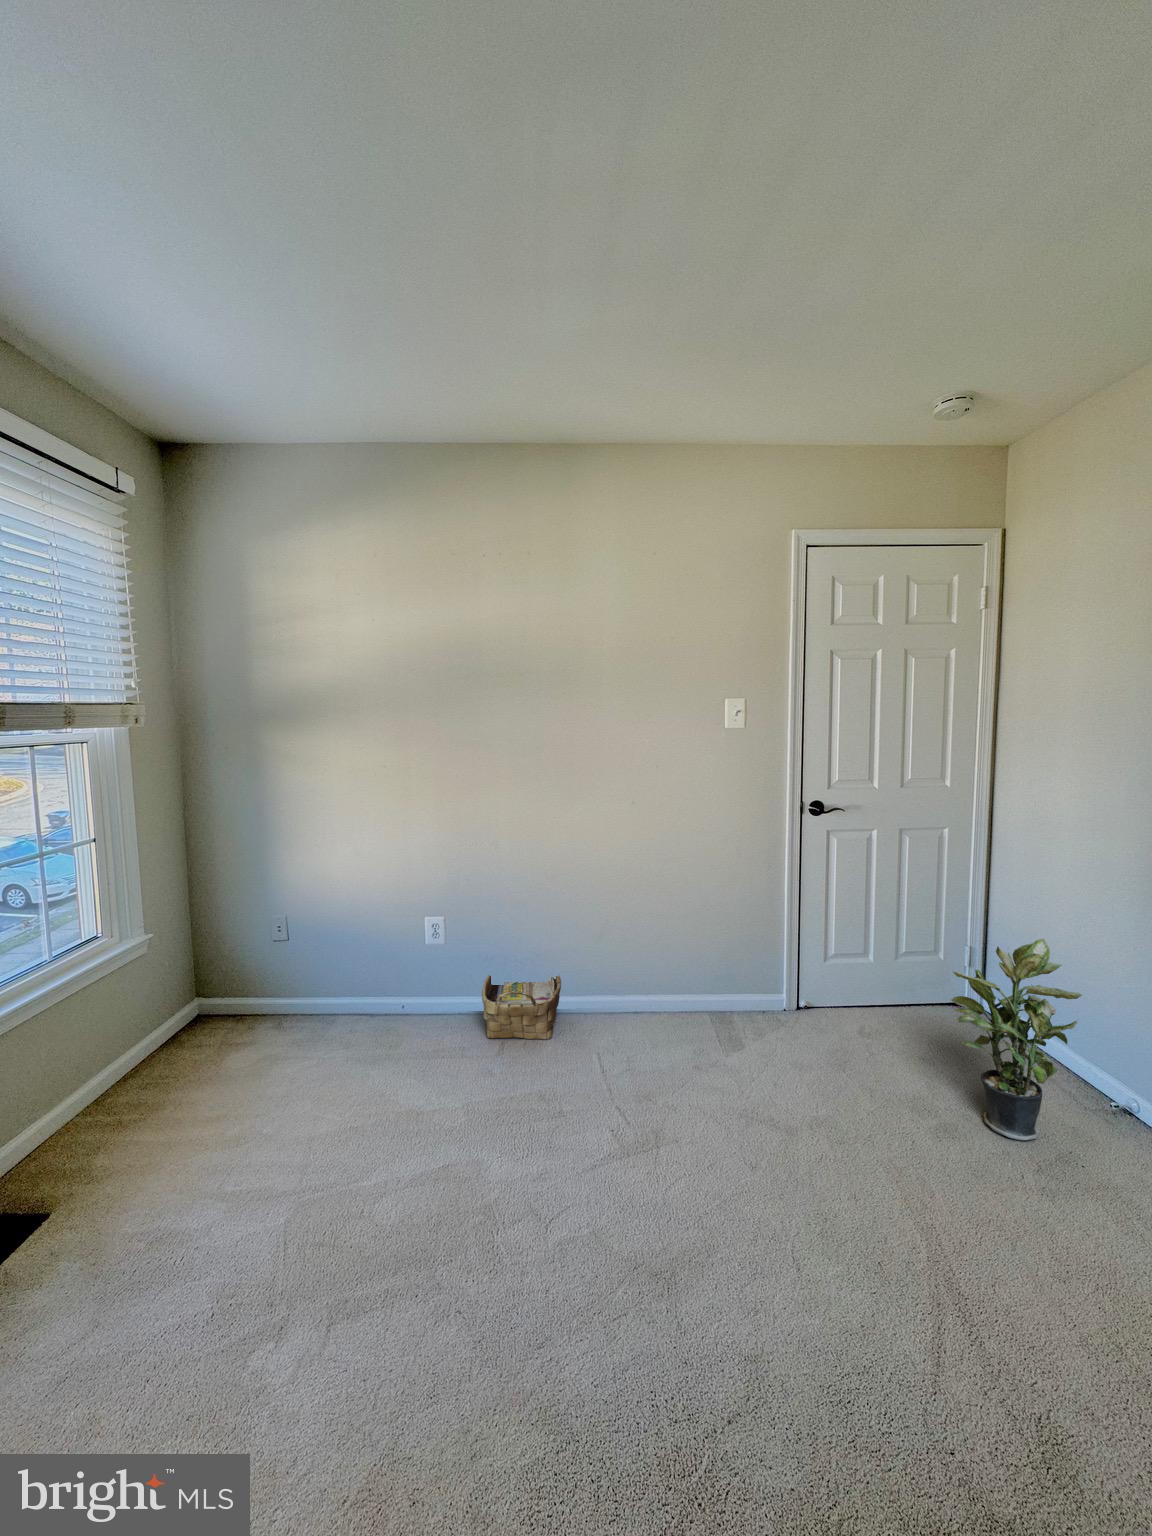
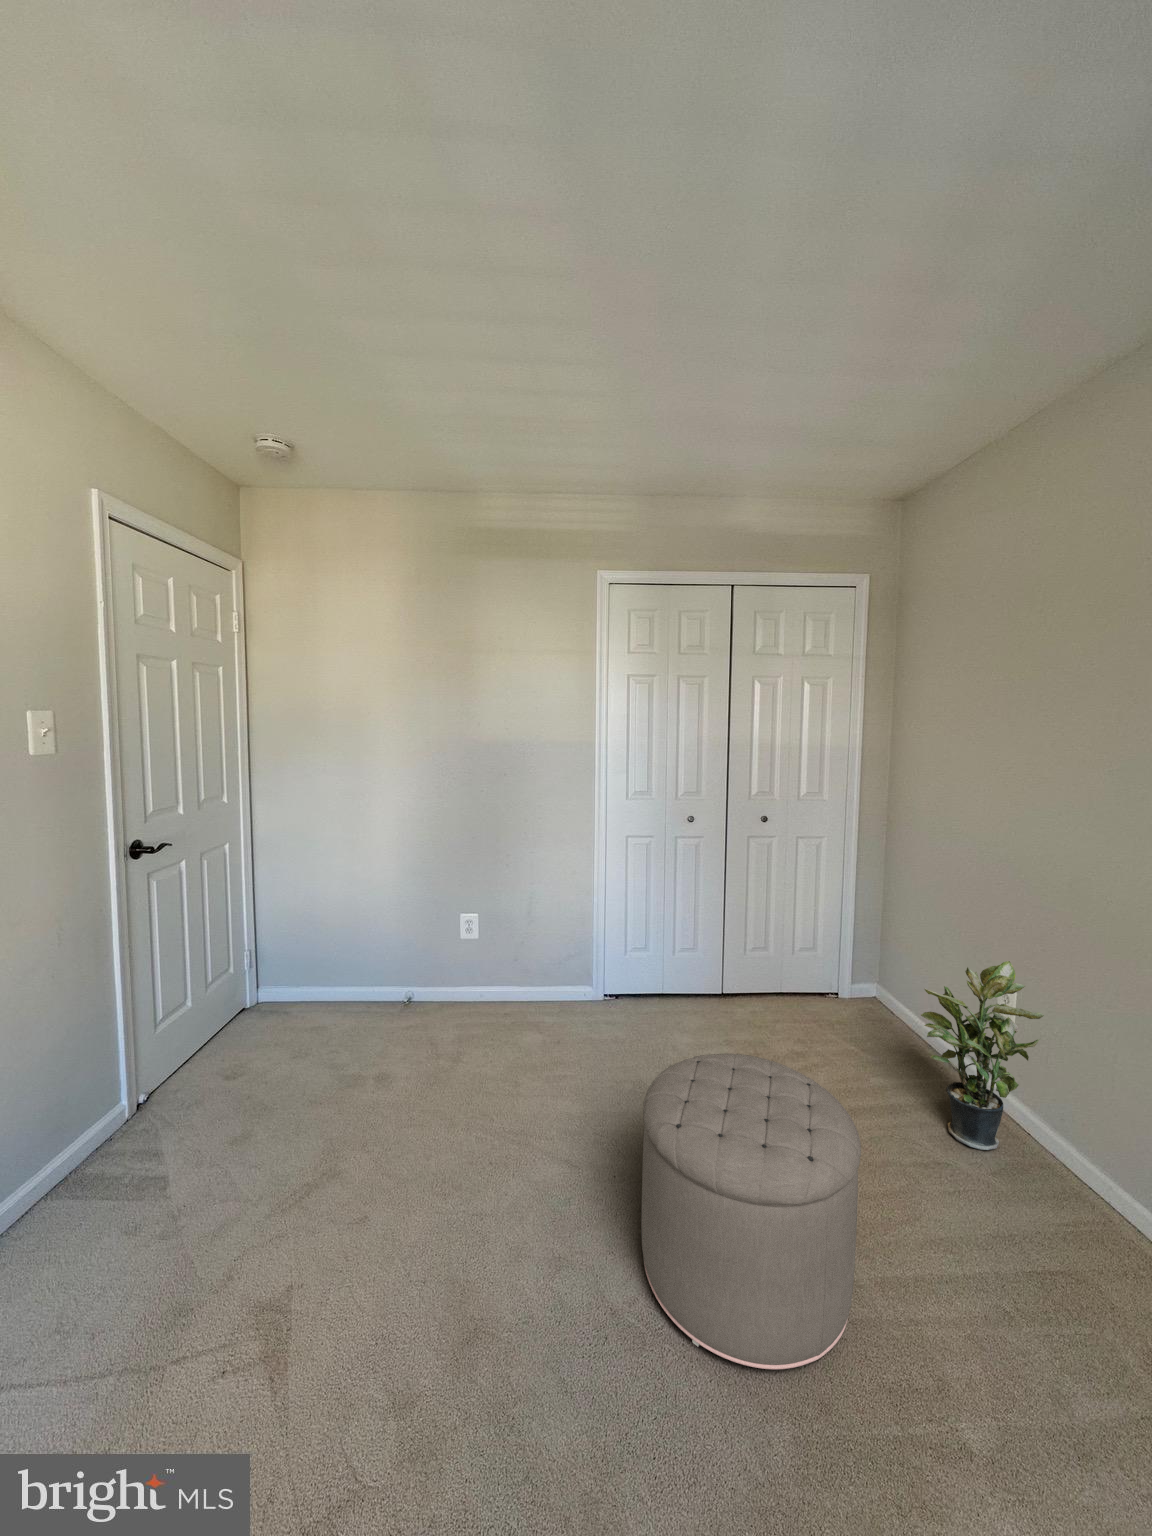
woven basket: present [482,975,561,1040] -> none [472,950,549,1041]
ottoman: none [652,1041,883,1366] -> present [641,1053,861,1369]

